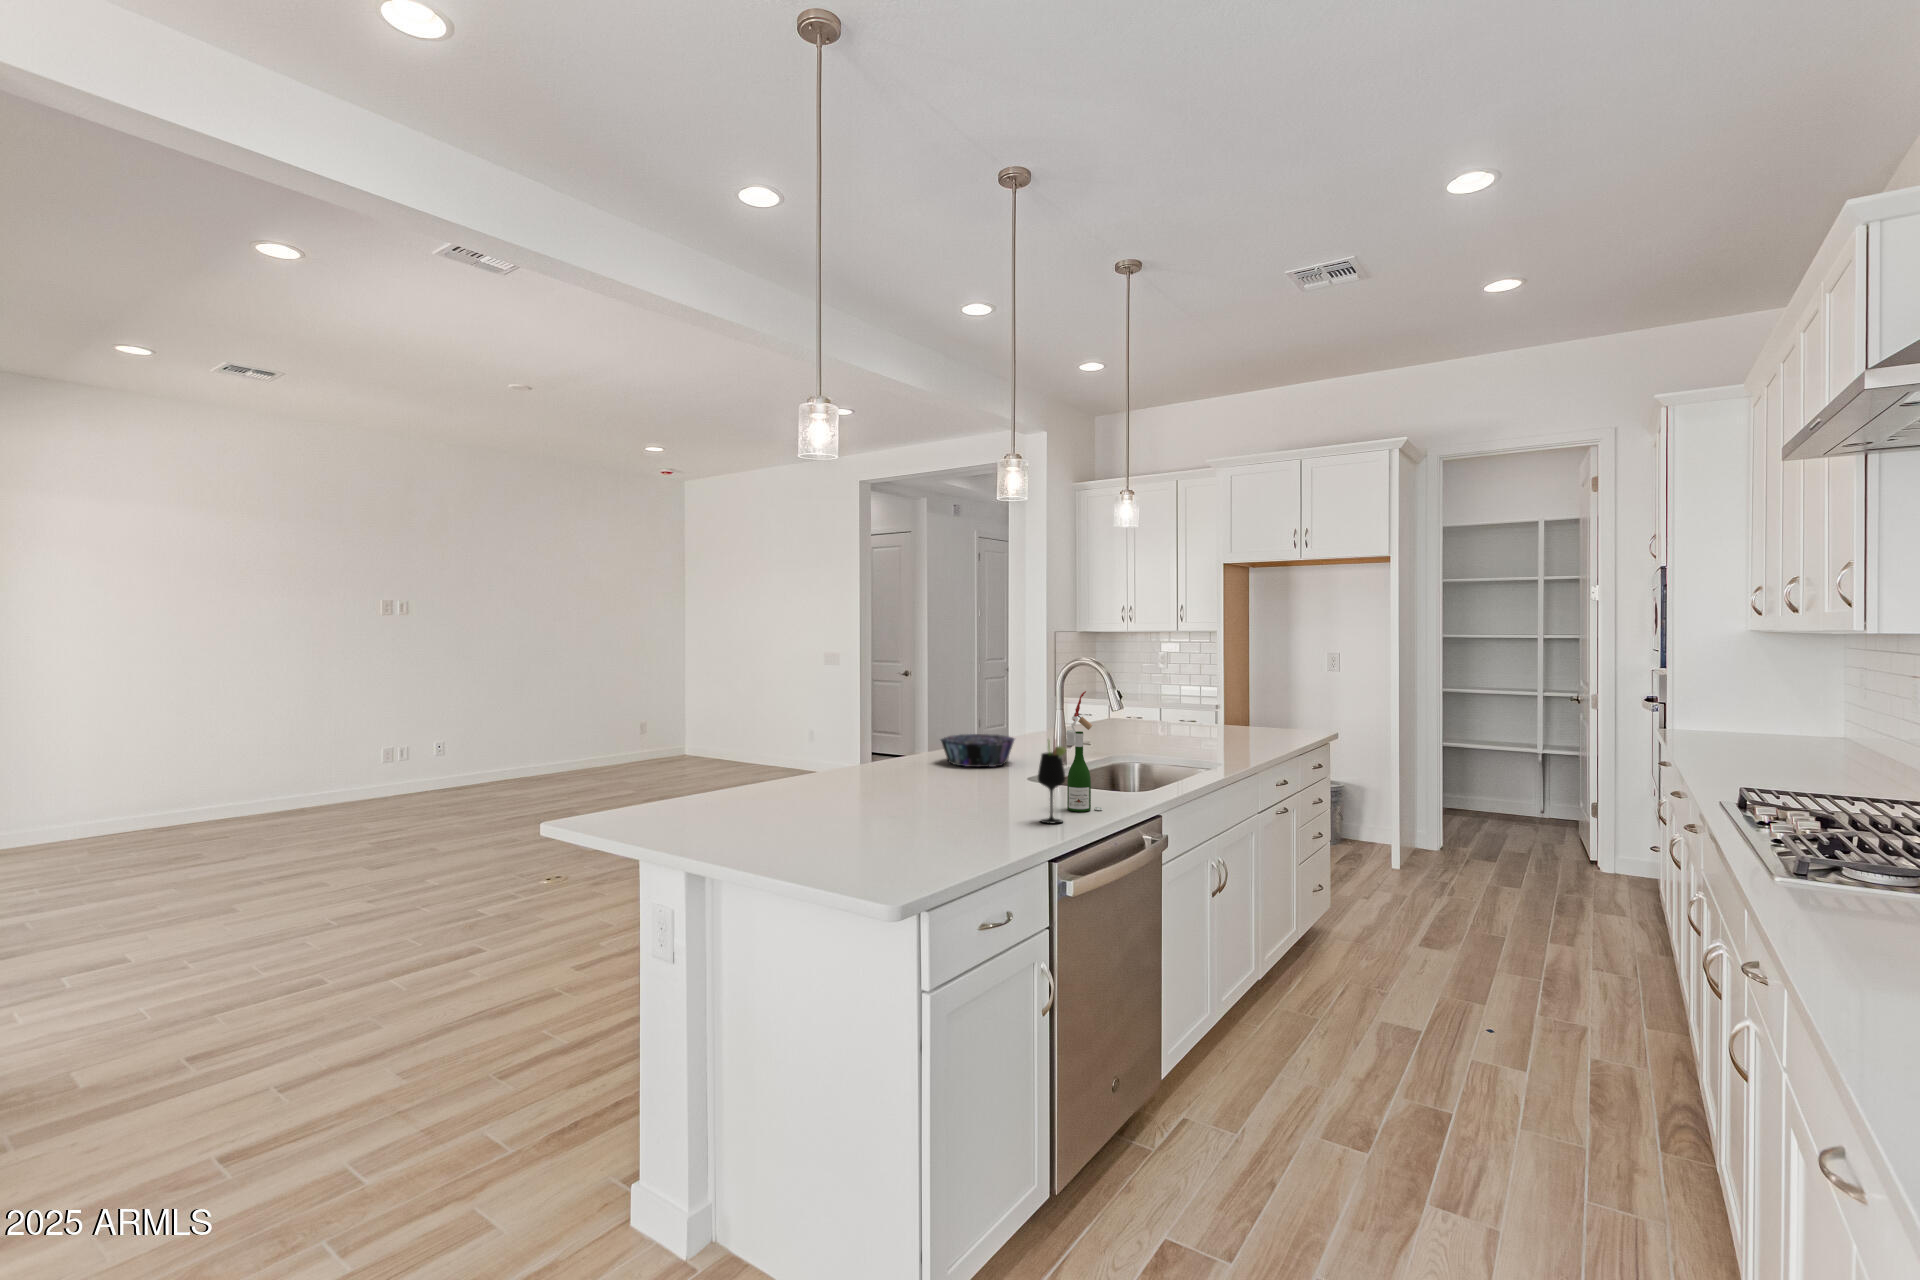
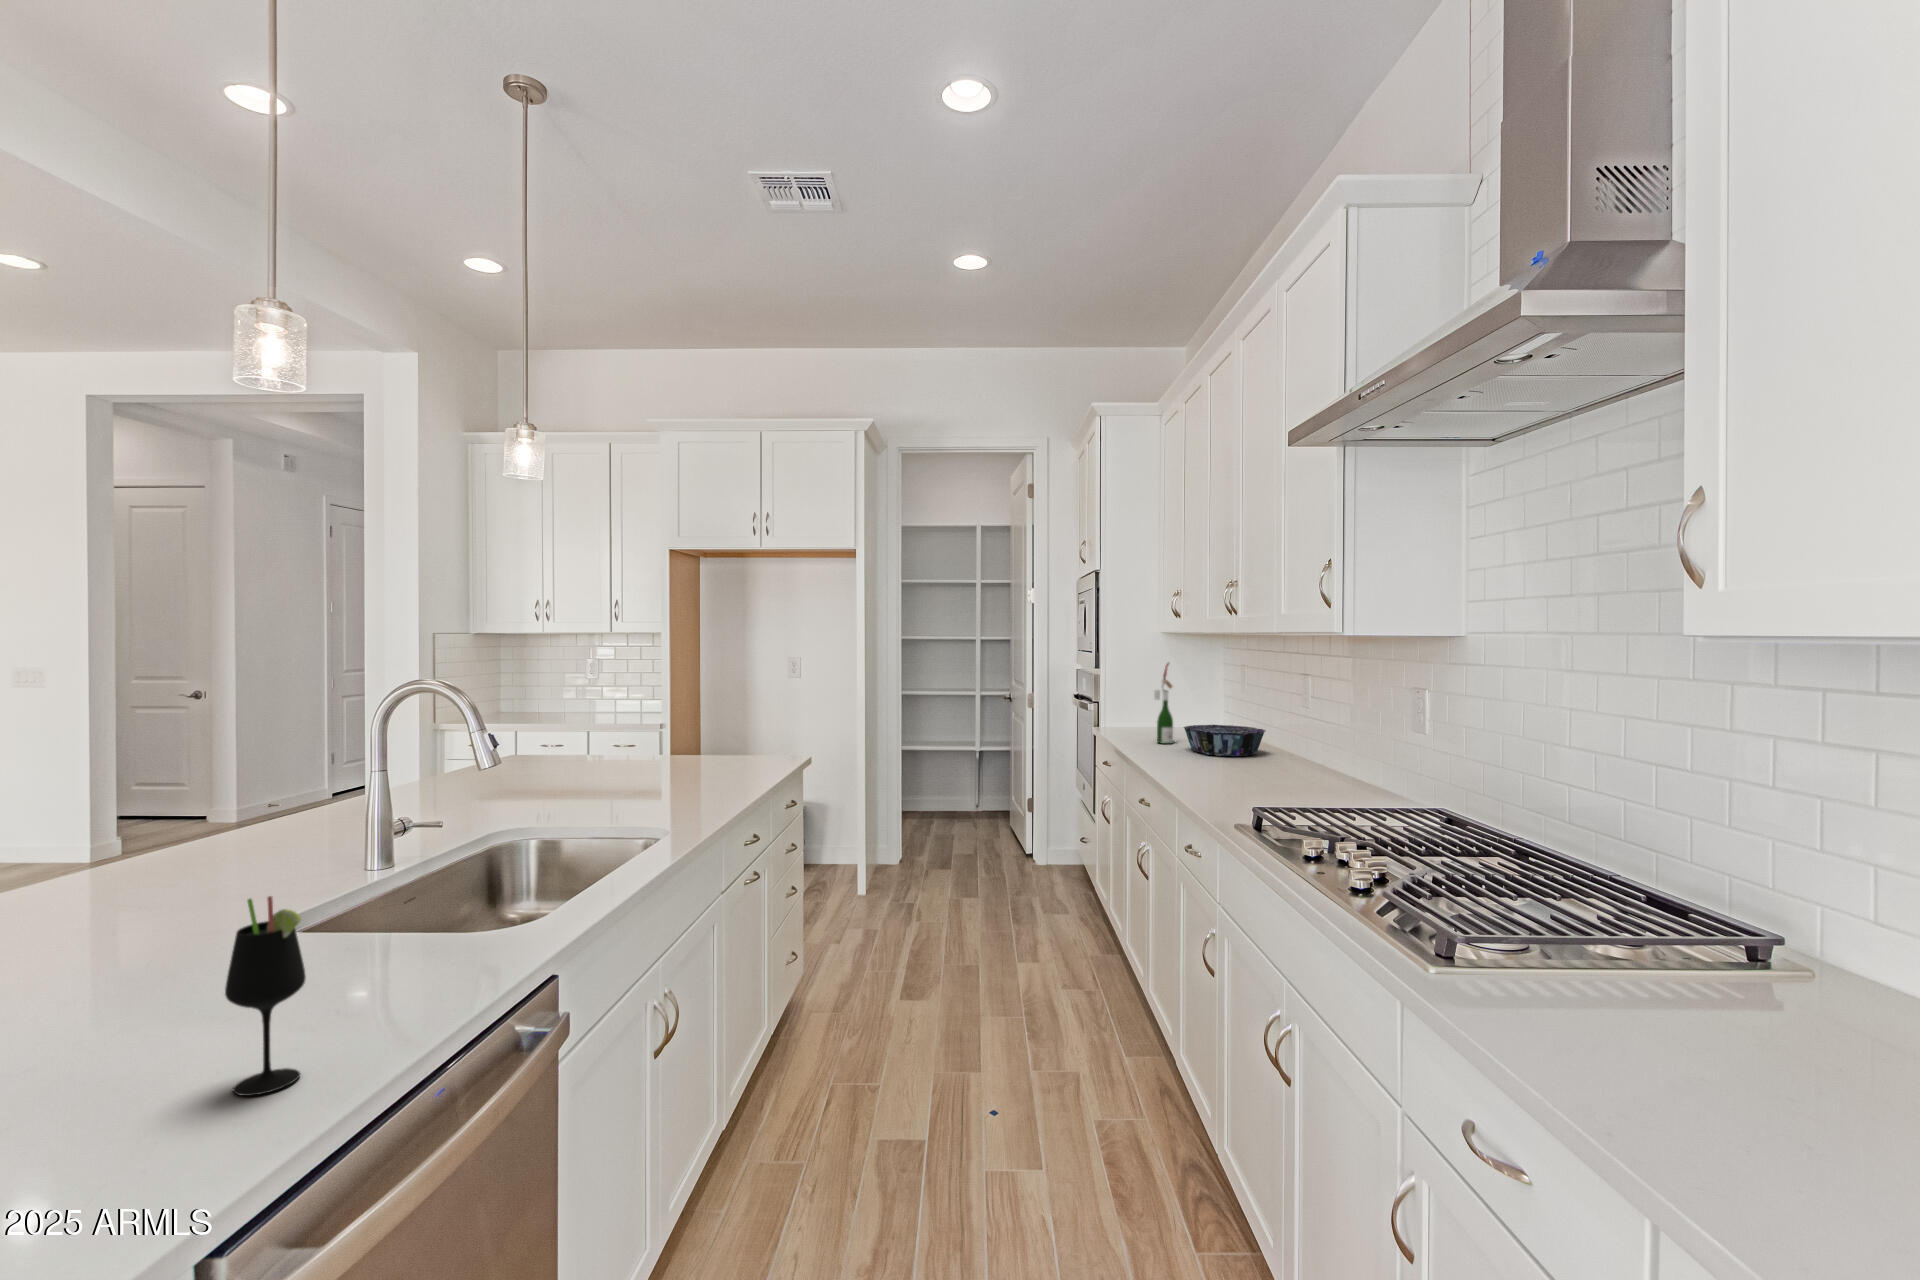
wine bottle: present [1066,691,1102,812] -> present [1154,663,1174,744]
decorative bowl: present [941,734,1015,767] -> present [1184,725,1266,756]

